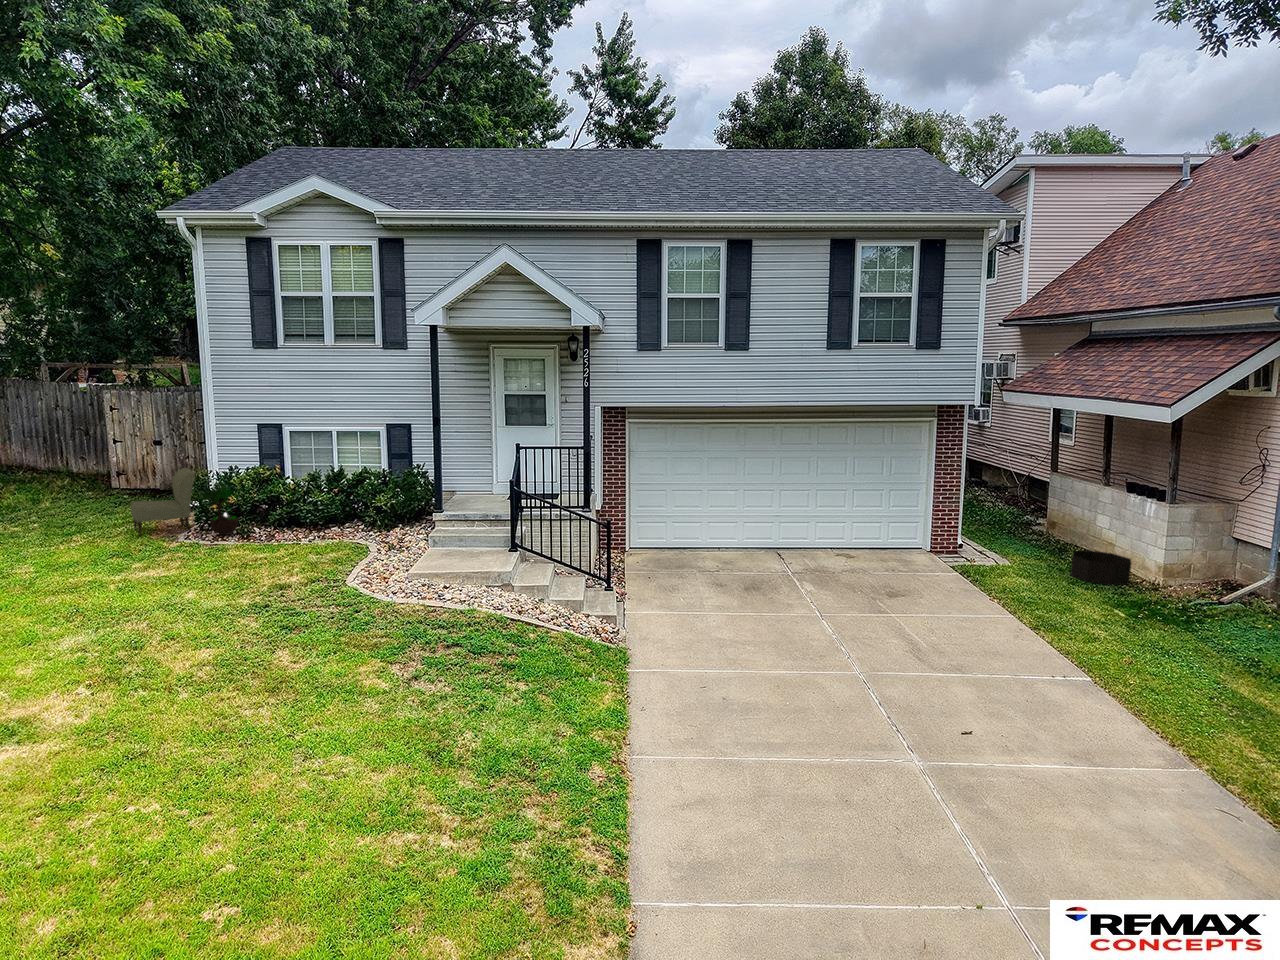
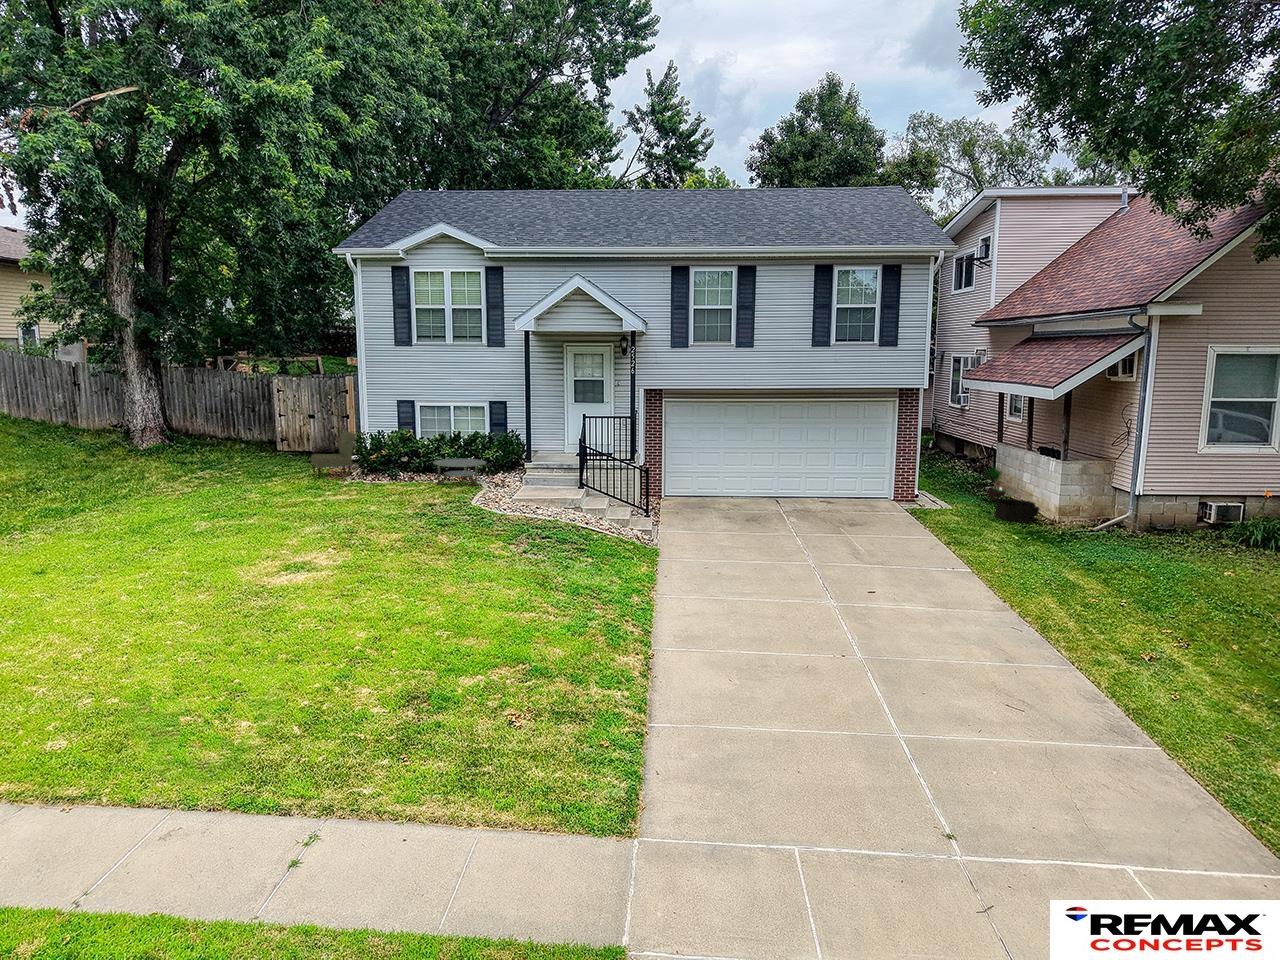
potted tree: present [201,484,238,535] -> present [984,467,1006,501]
round table: none [304,505,382,545] -> present [434,459,486,486]

